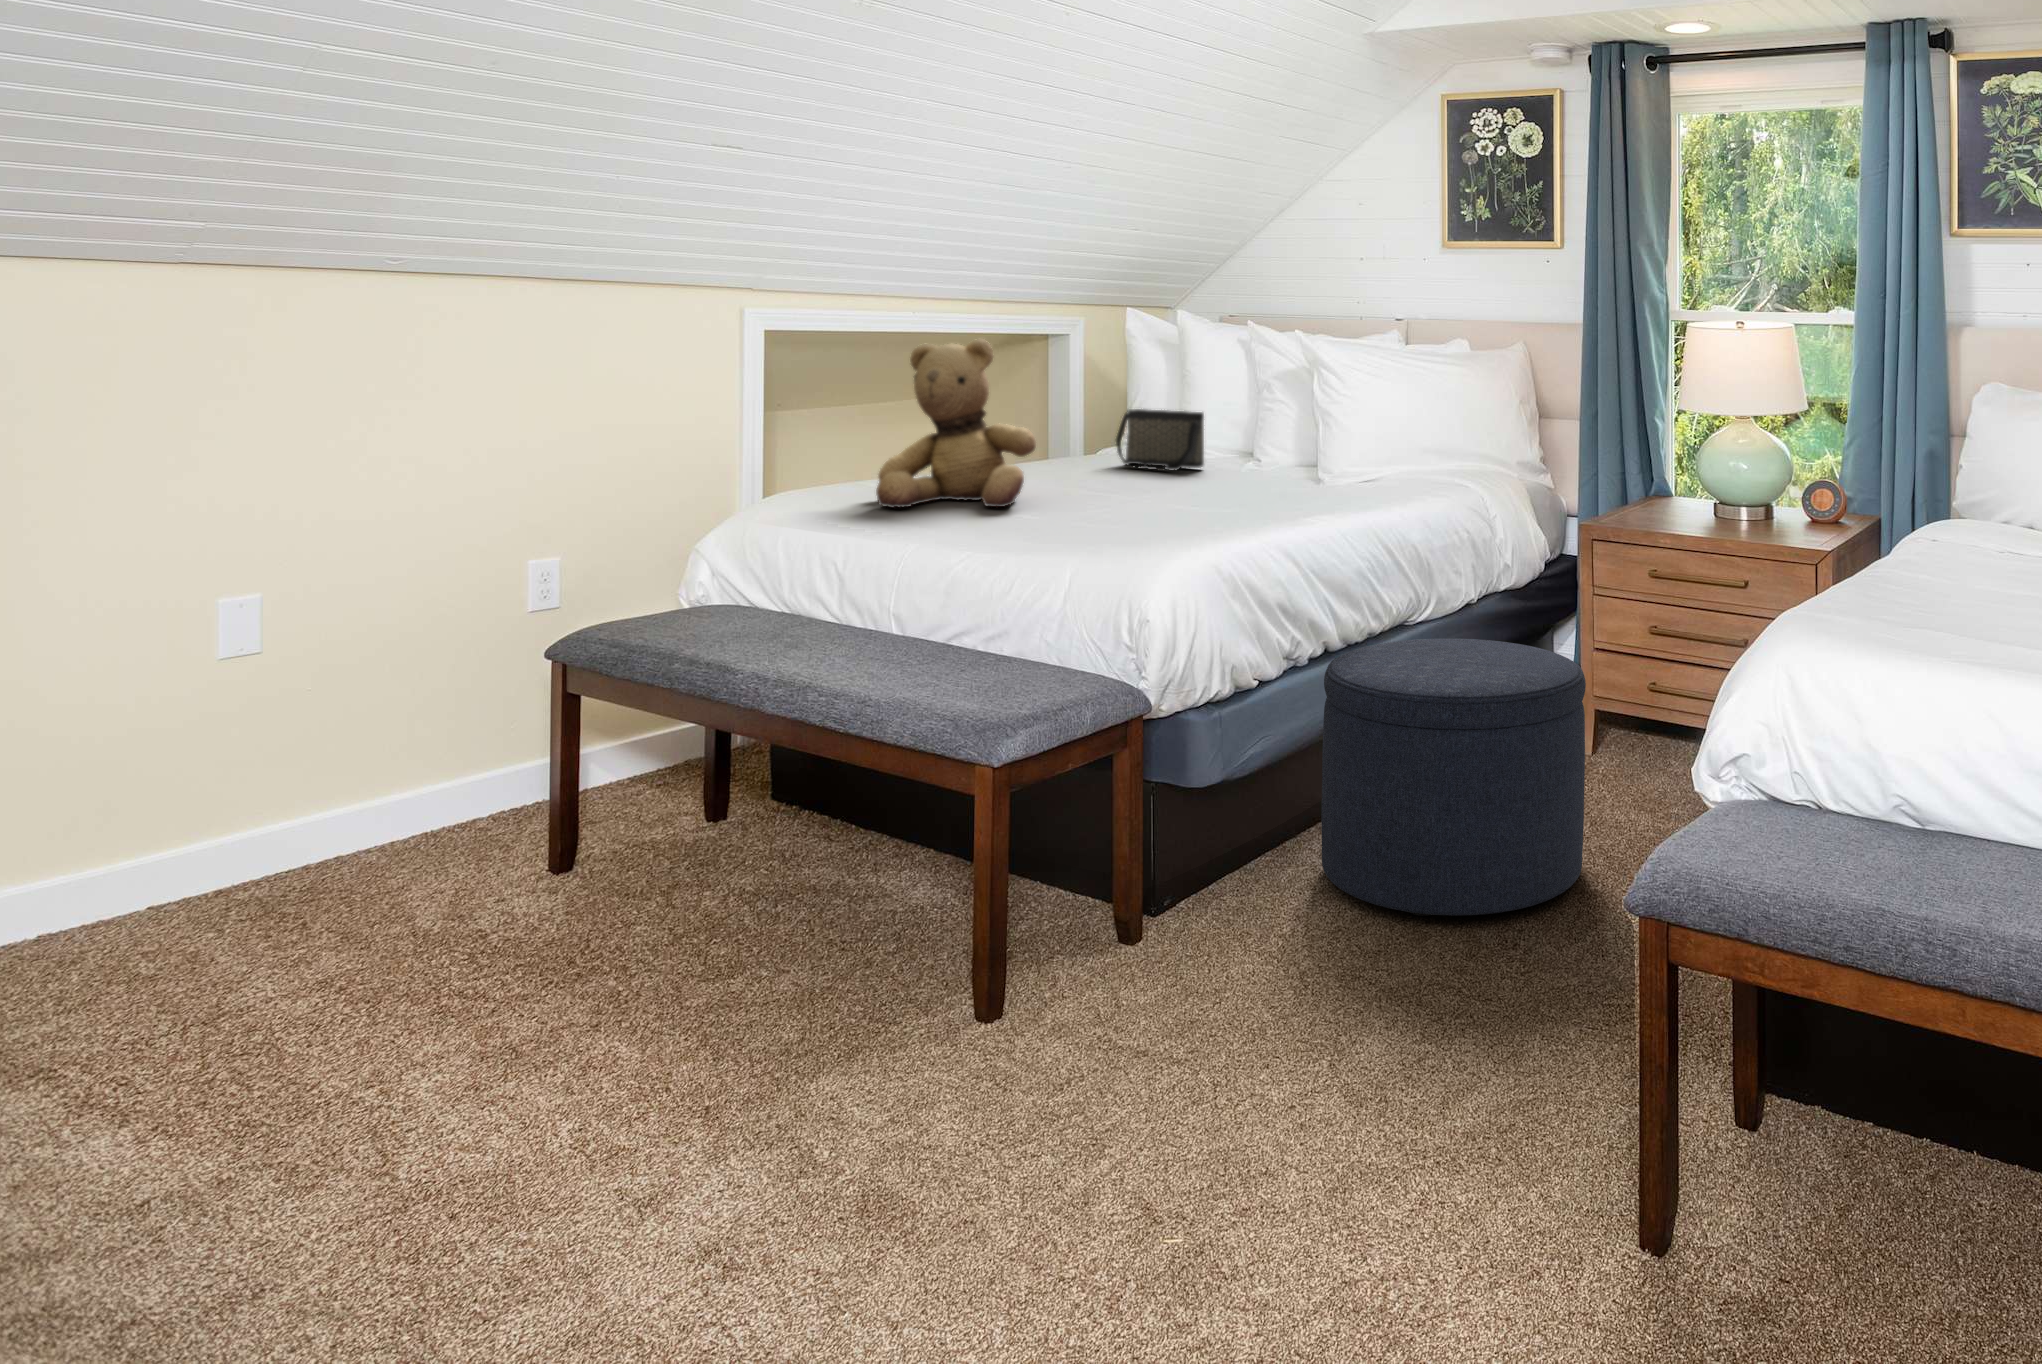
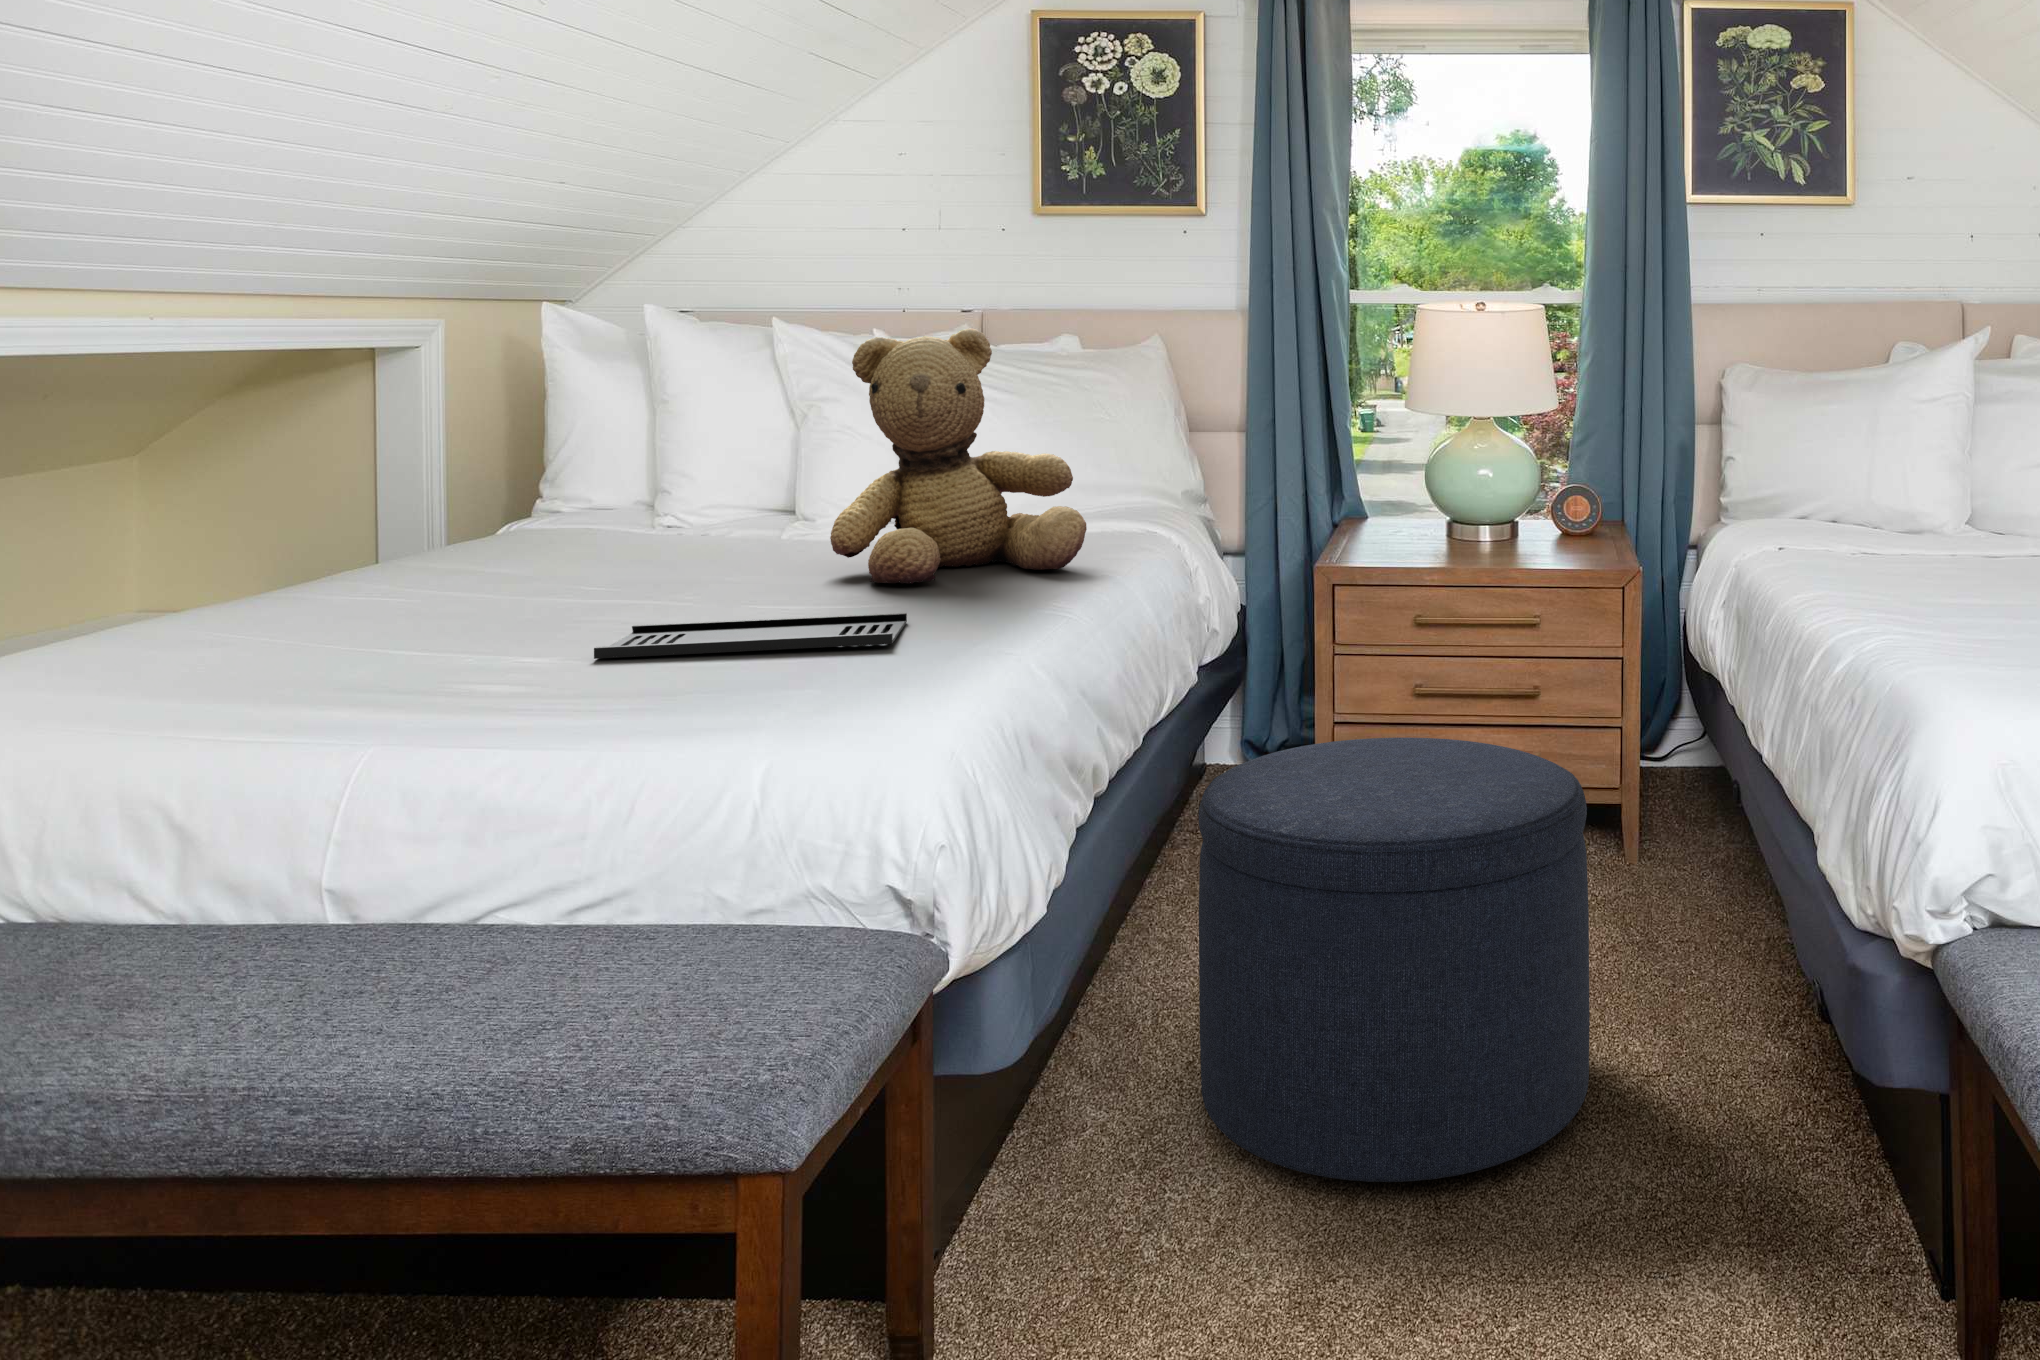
teddy bear: present [876,339,1036,507] -> present [830,328,1087,584]
handbag: present [1116,409,1204,471] -> none [592,446,758,541]
tray: none [1012,514,1187,537] -> present [594,613,907,659]

